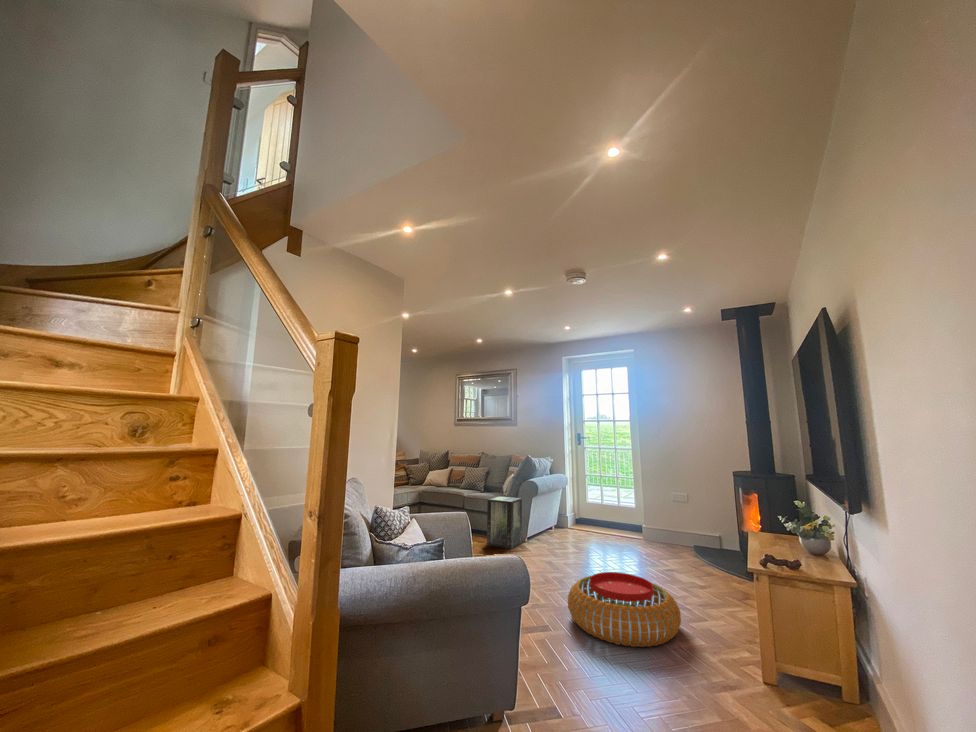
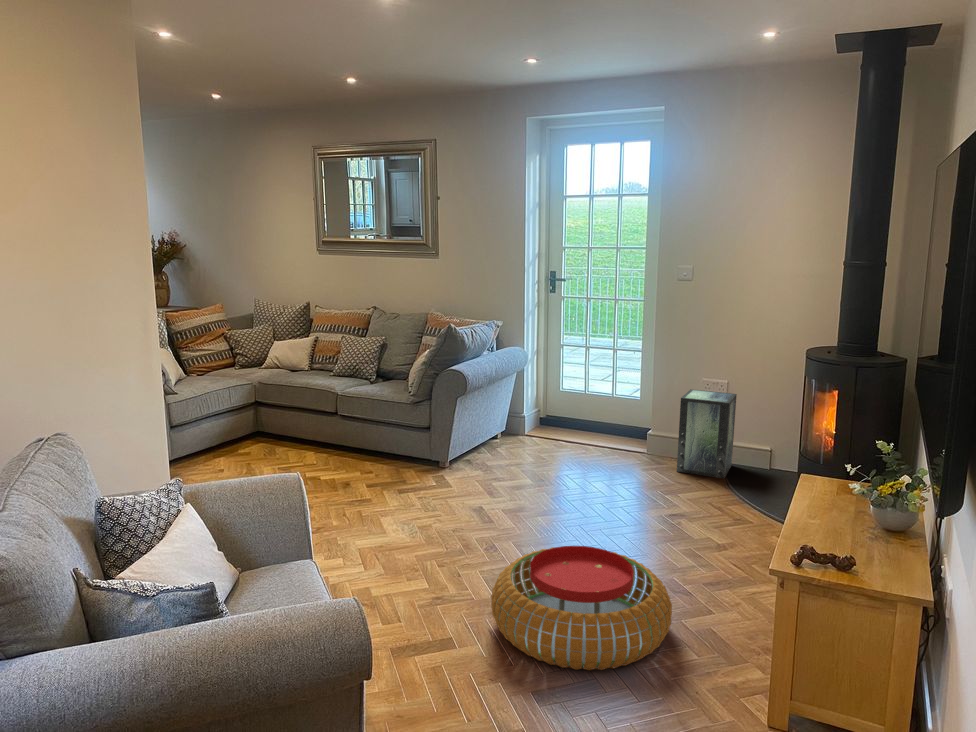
storage box: present [487,496,522,549] -> present [677,389,737,478]

